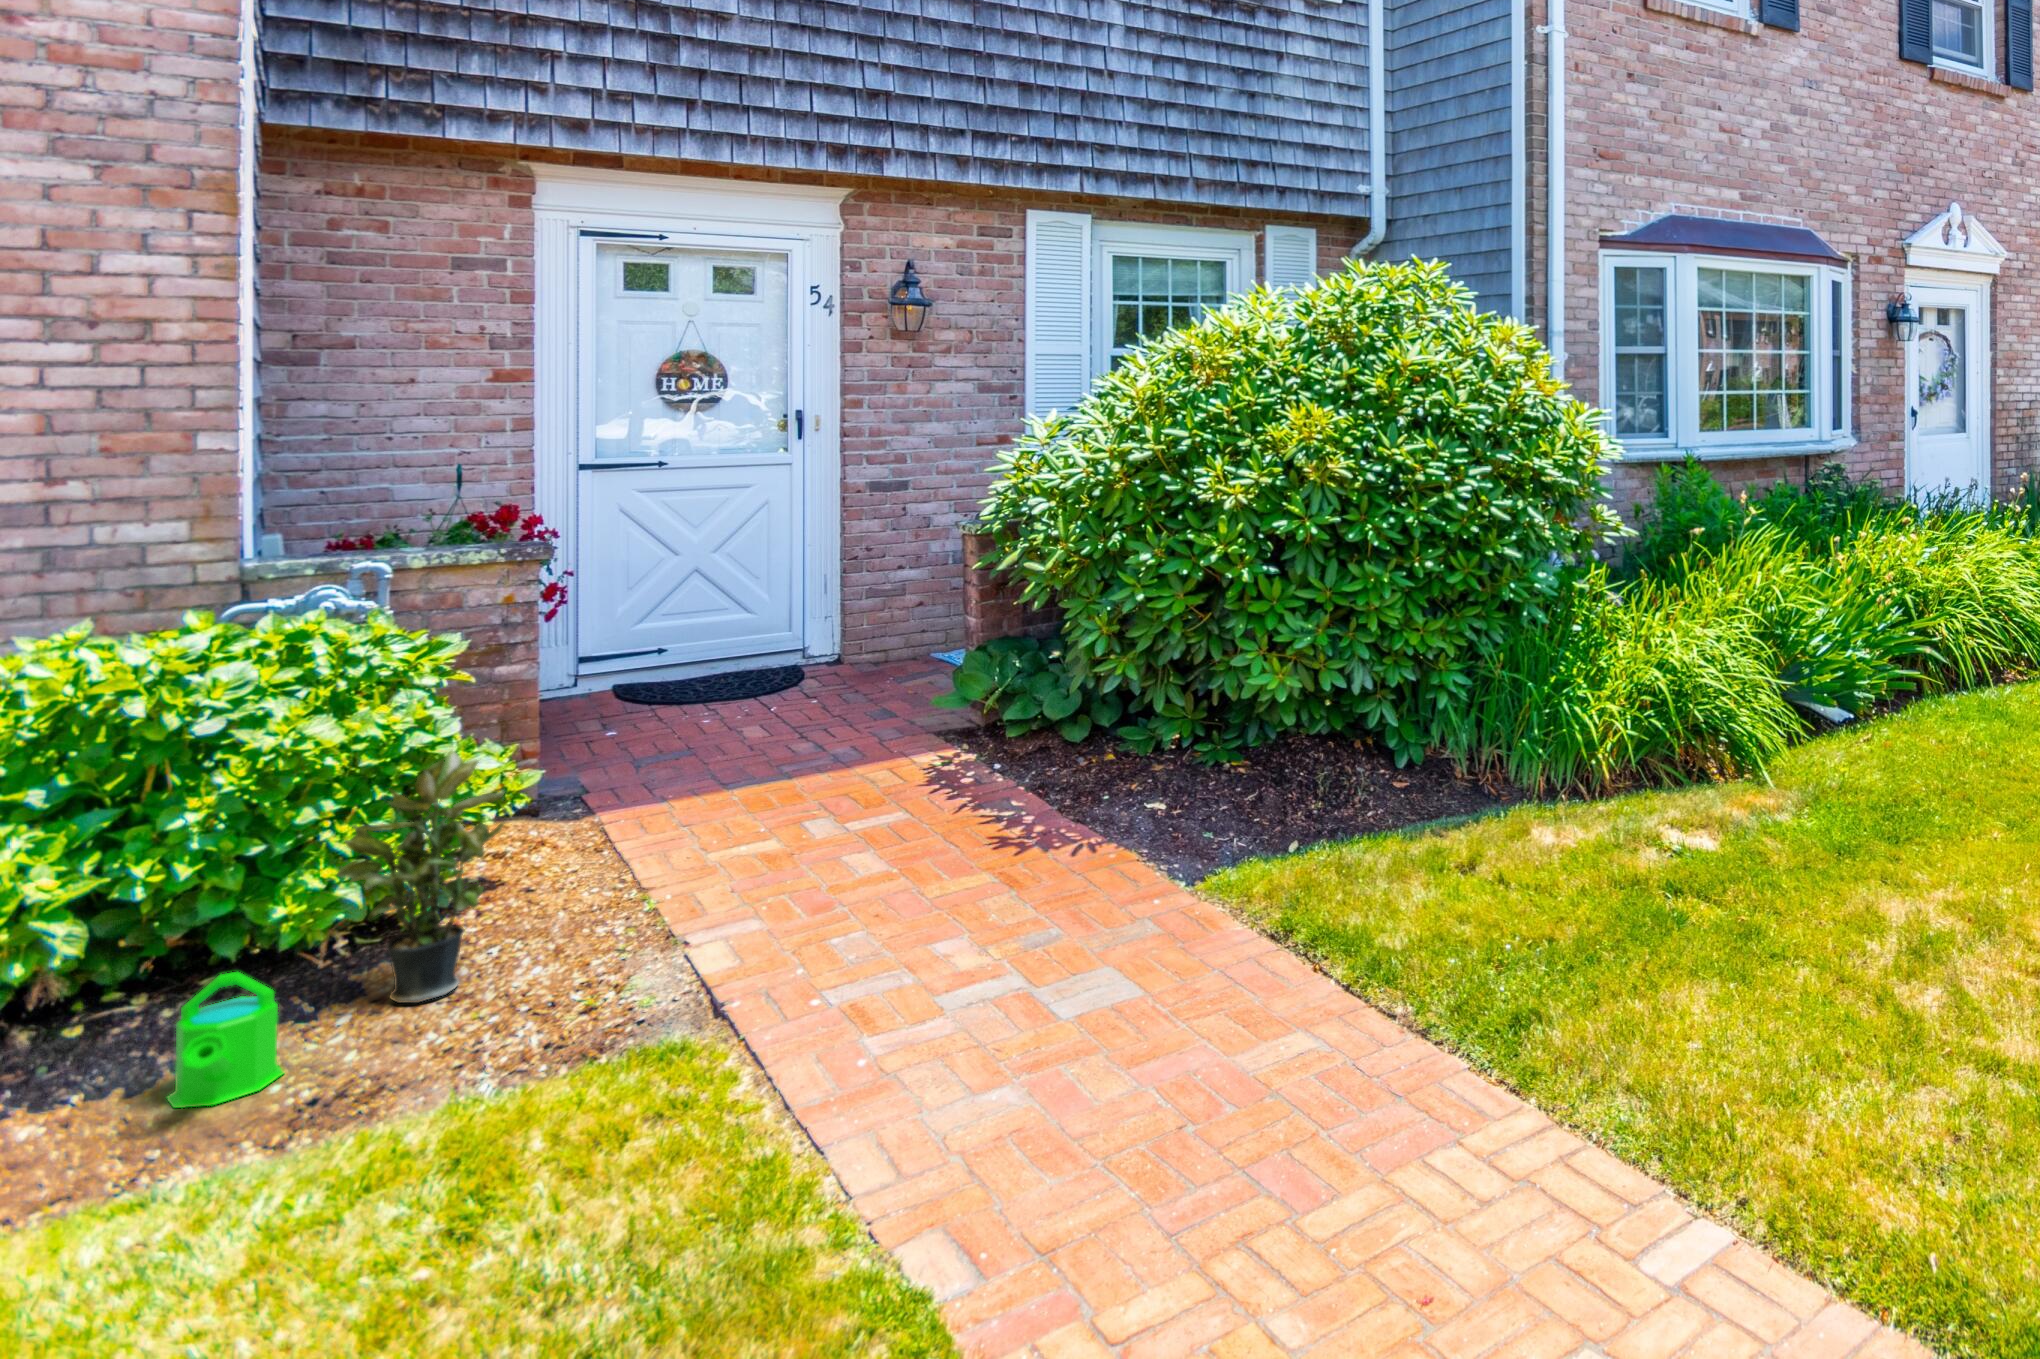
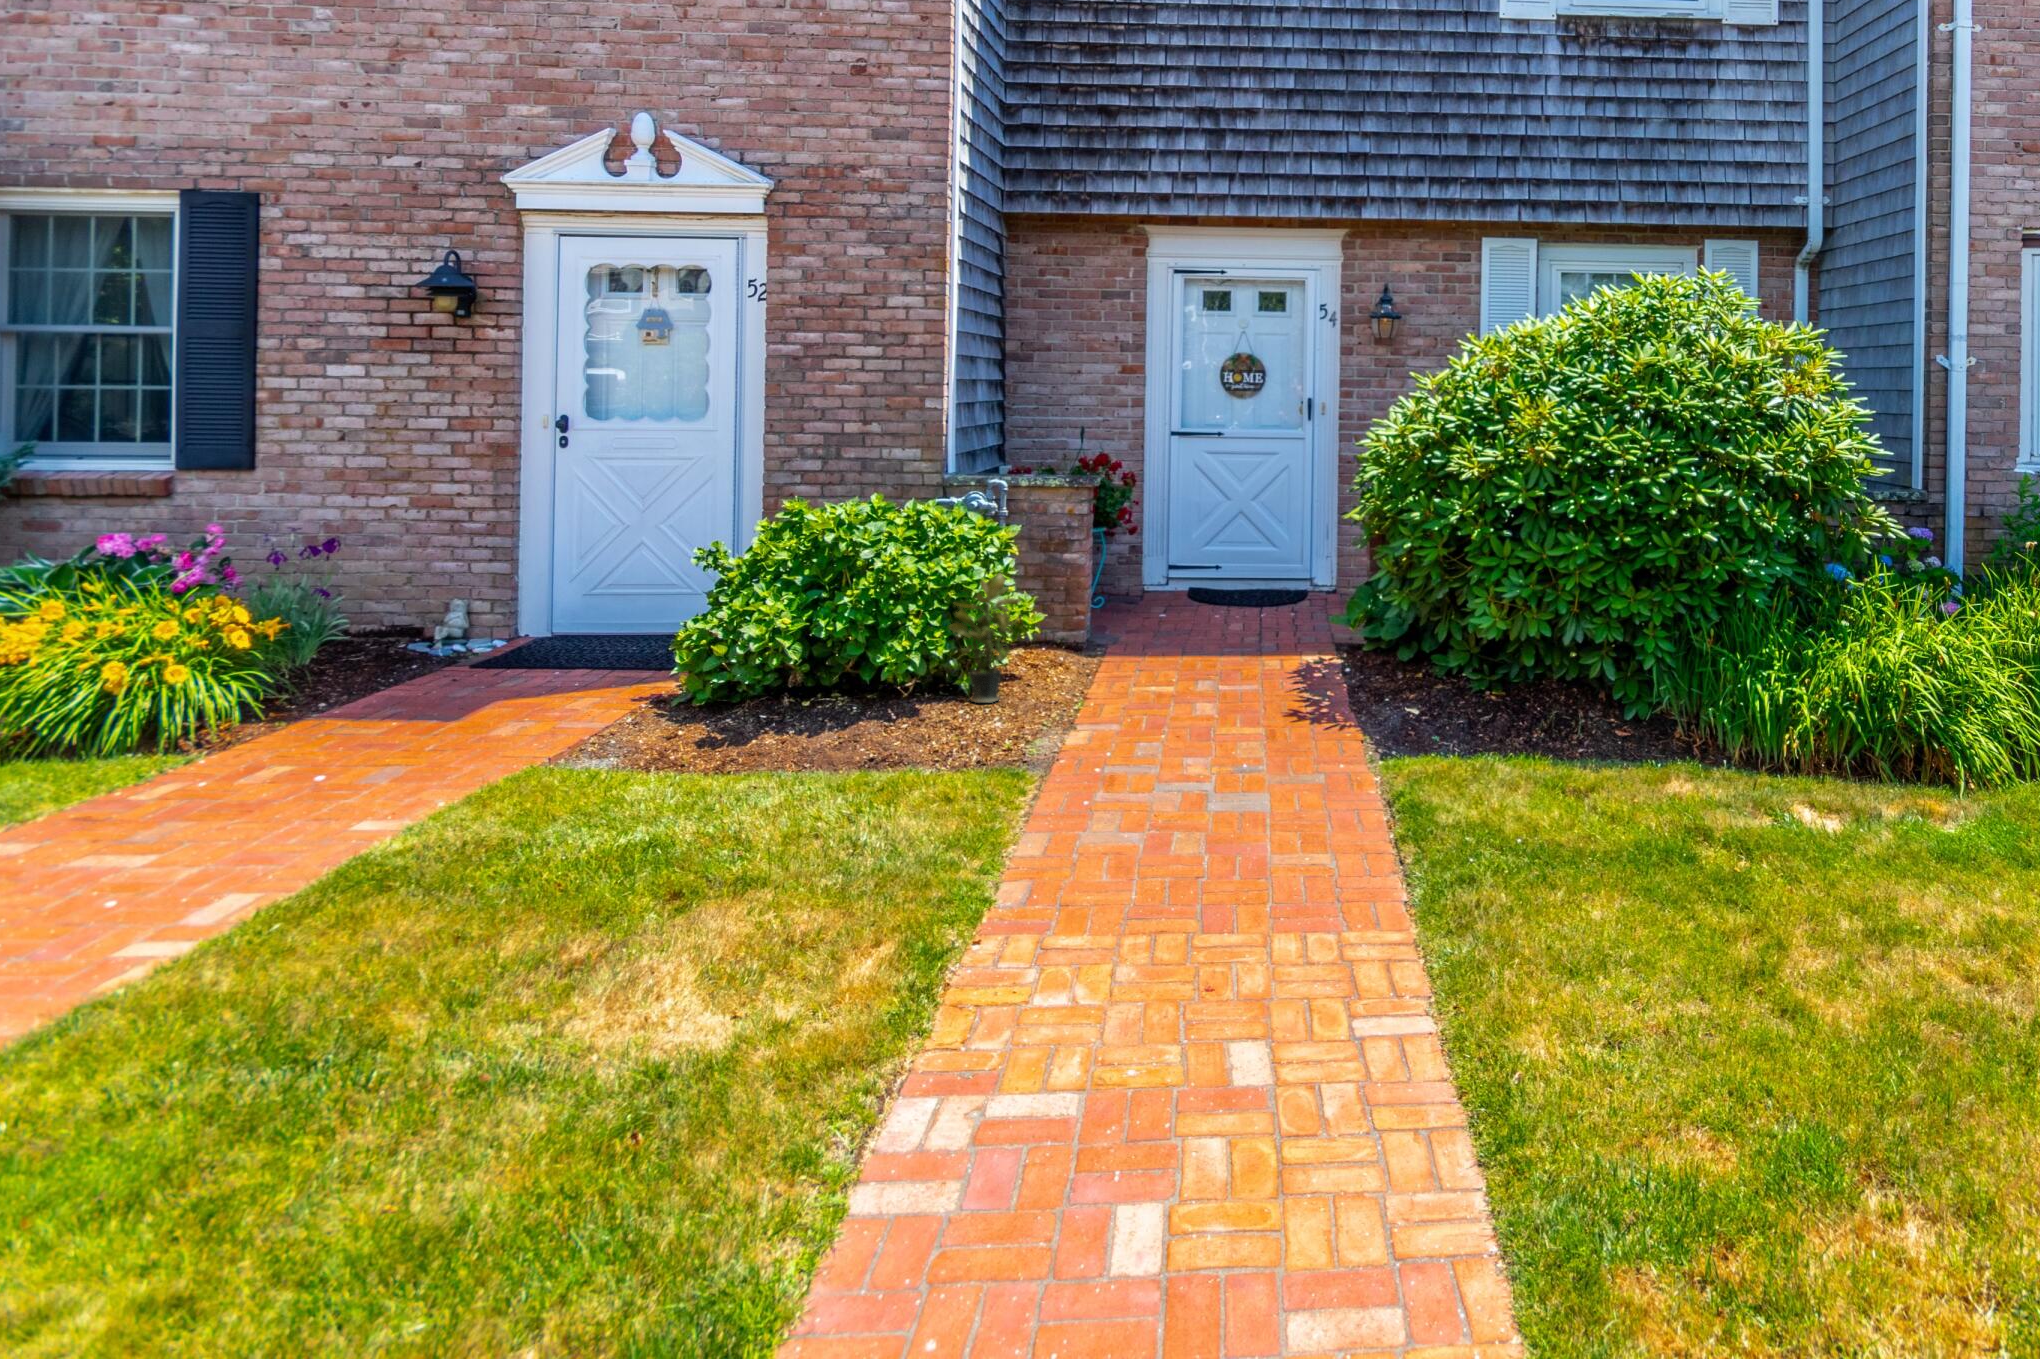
watering can: present [167,972,284,1108] -> none [872,659,916,718]

